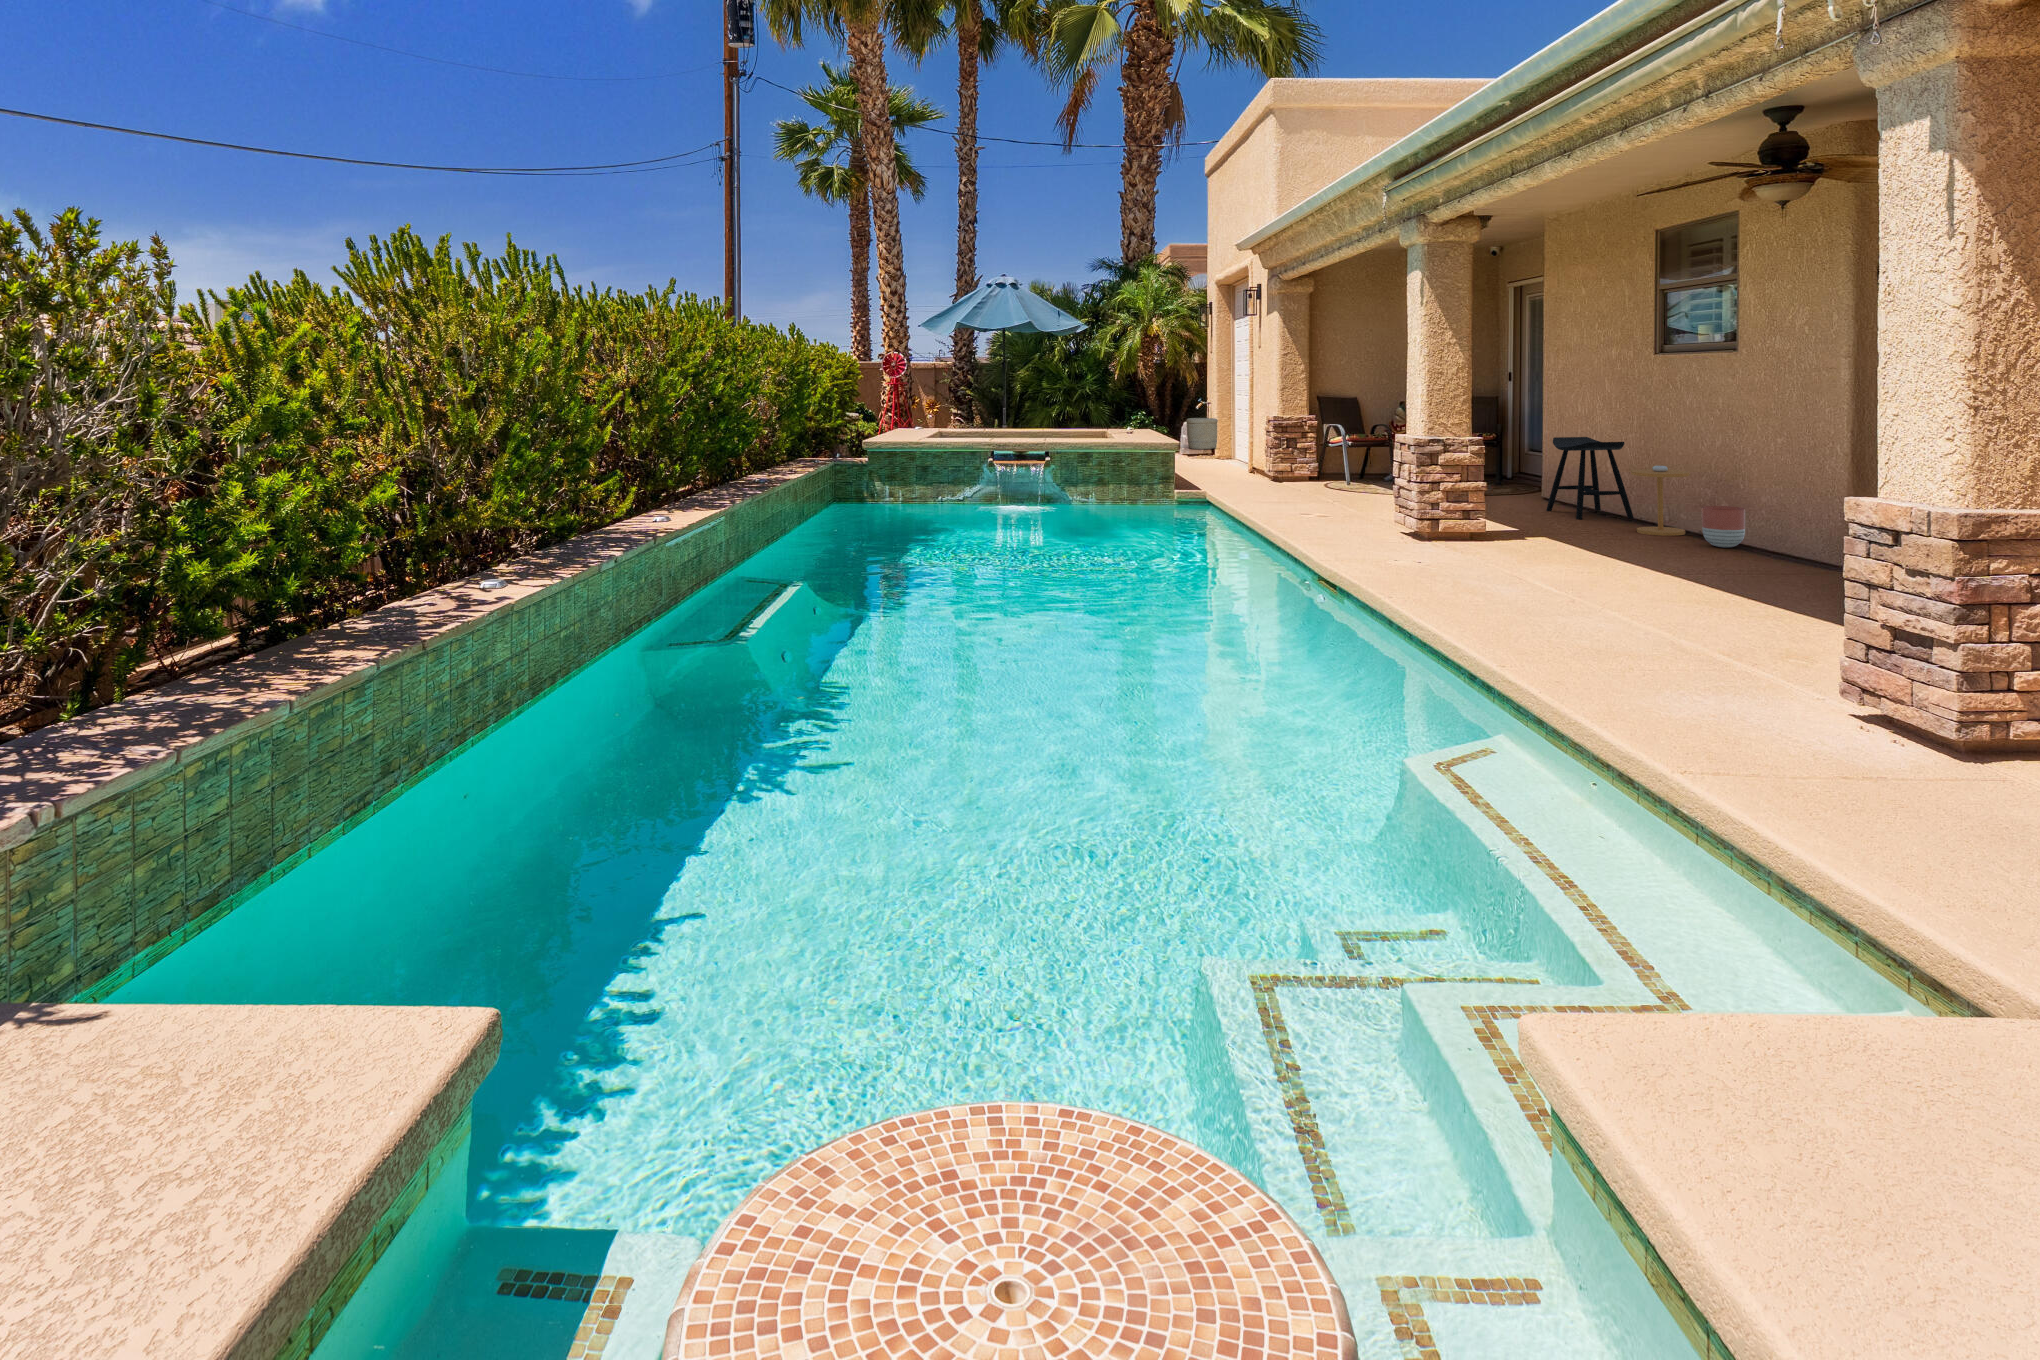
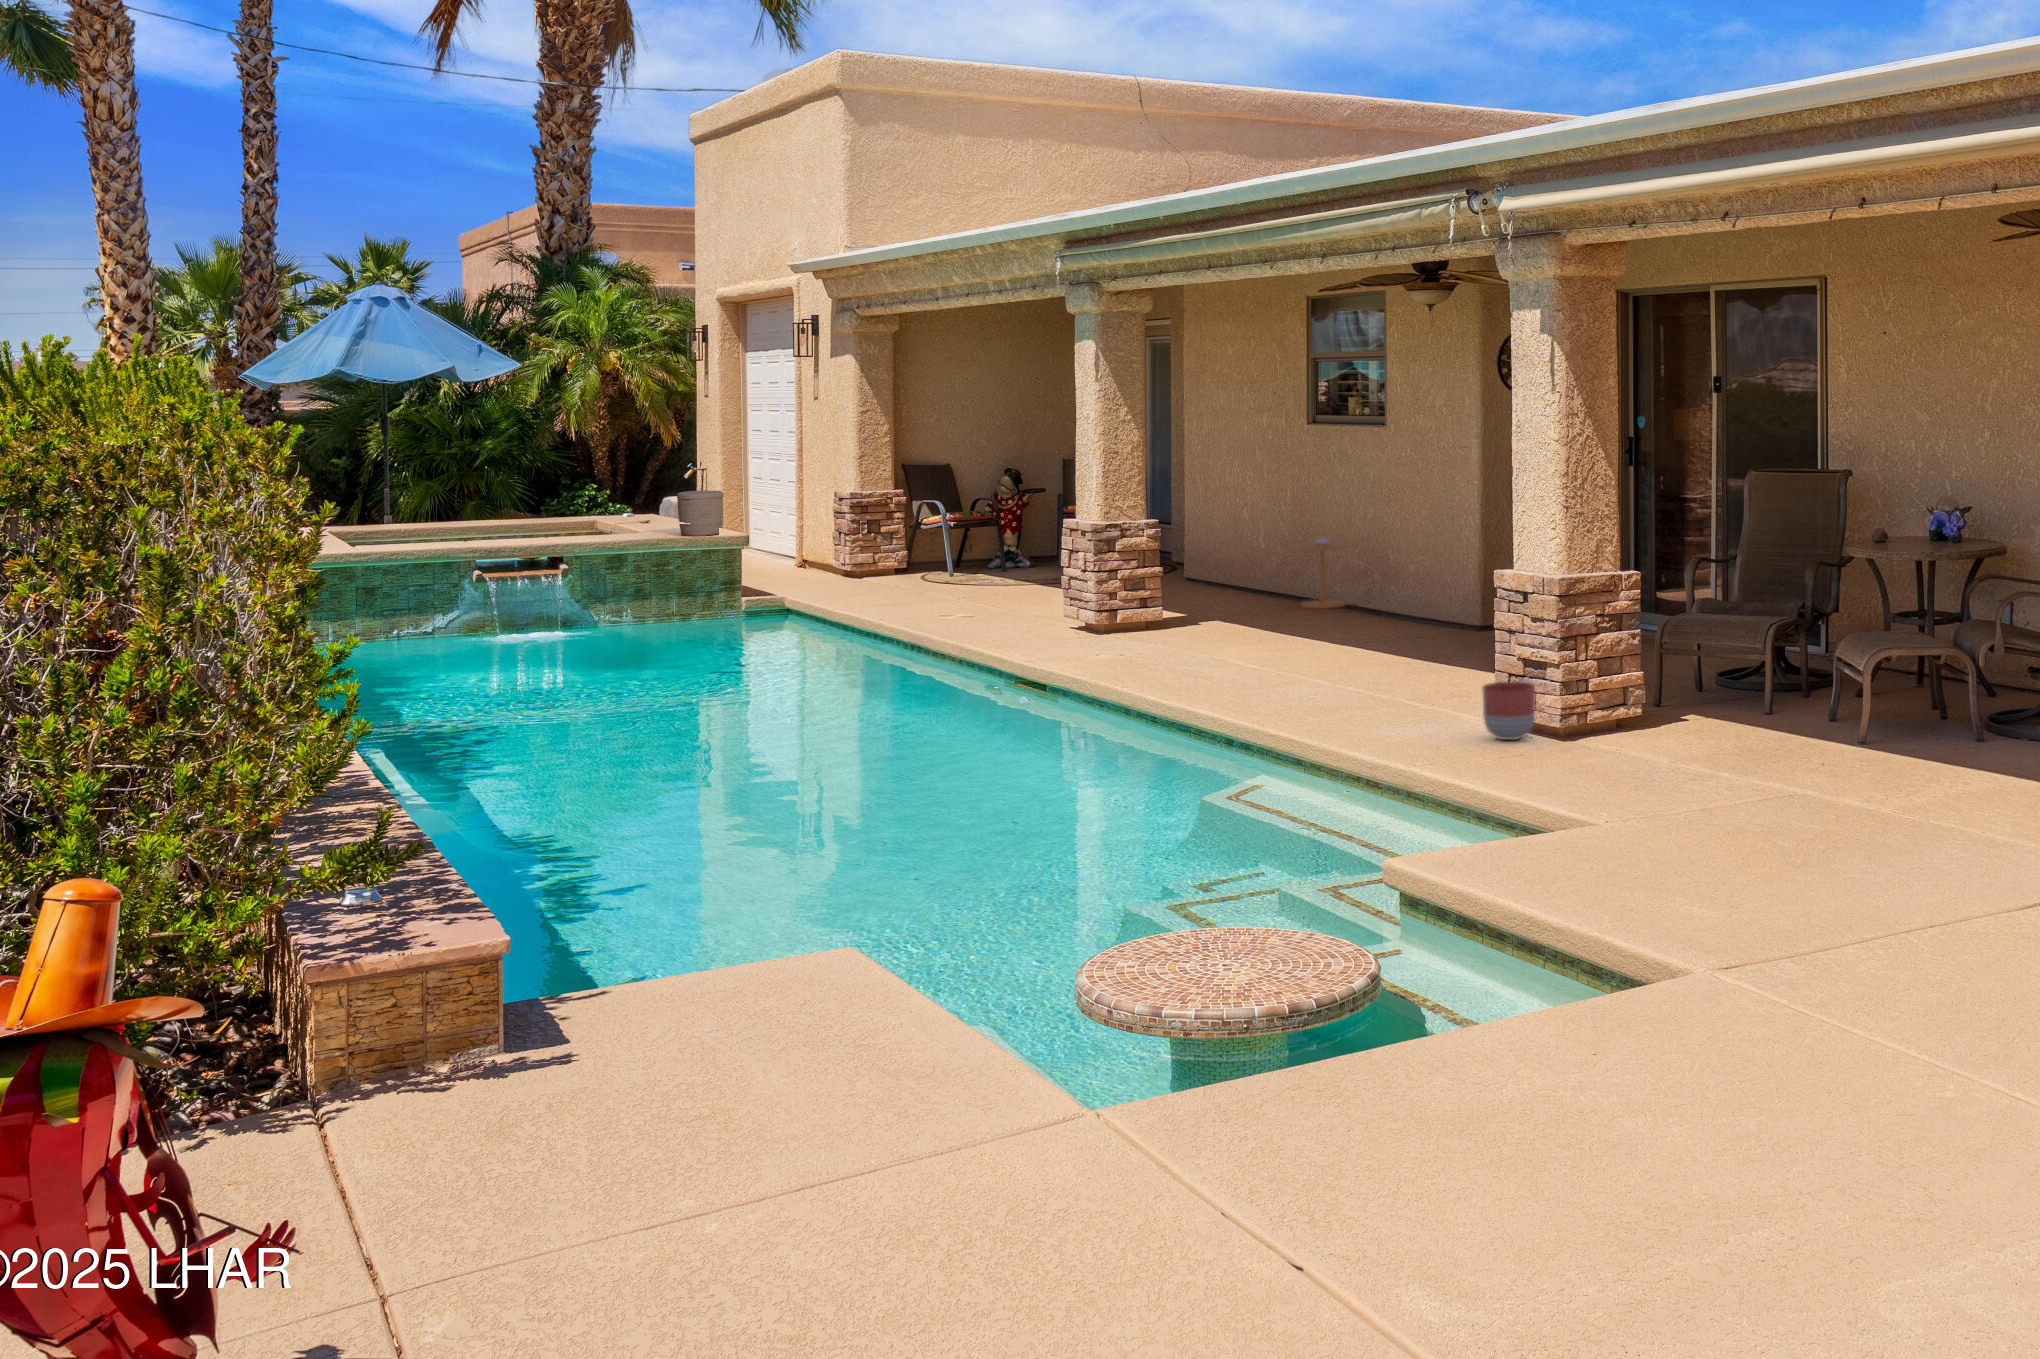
stool: present [1546,437,1634,520] -> none [1204,509,1292,599]
planter: present [1702,506,1745,547] -> present [1482,682,1535,740]

